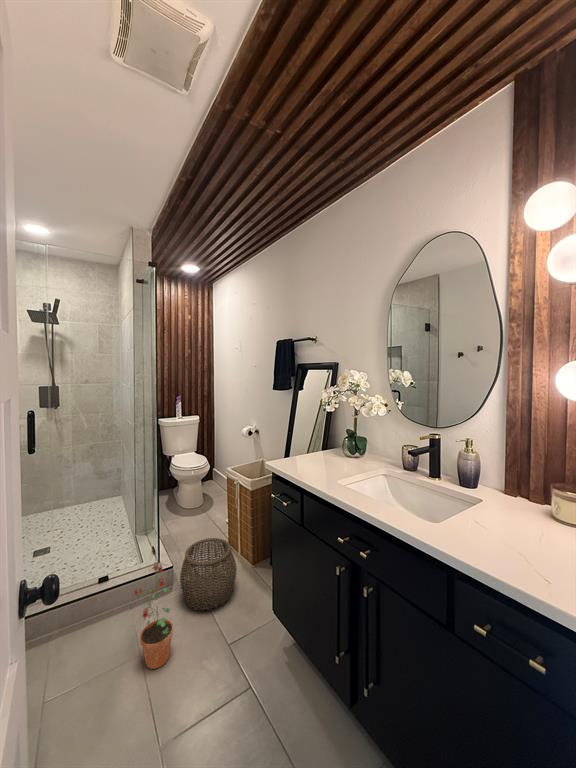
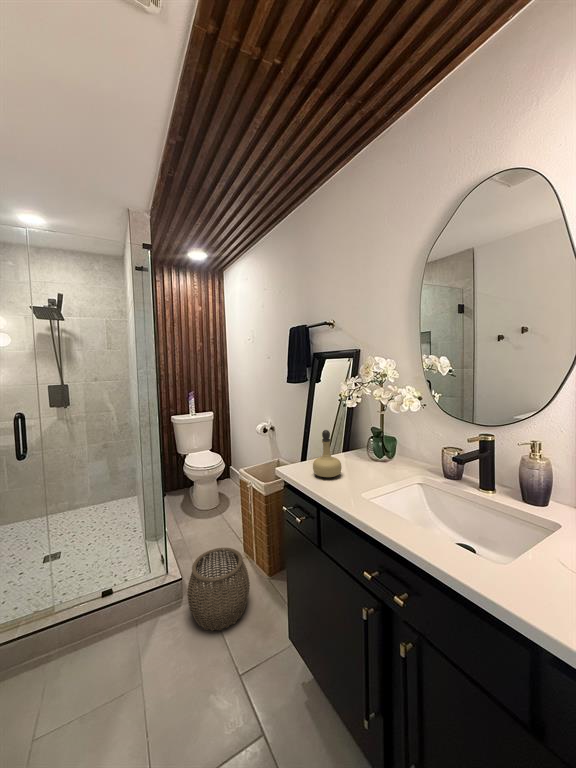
perfume bottle: none [298,429,321,469] -> present [313,430,342,477]
potted plant: present [134,563,173,669] -> none [130,582,176,704]

